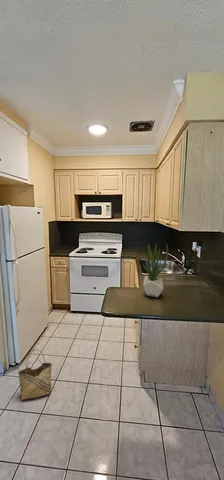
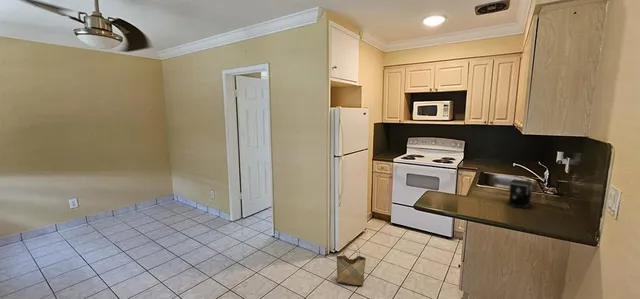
potted plant: present [143,243,168,297] -> none [467,145,502,208]
coffee maker: none [170,268,205,292] -> present [508,179,563,209]

